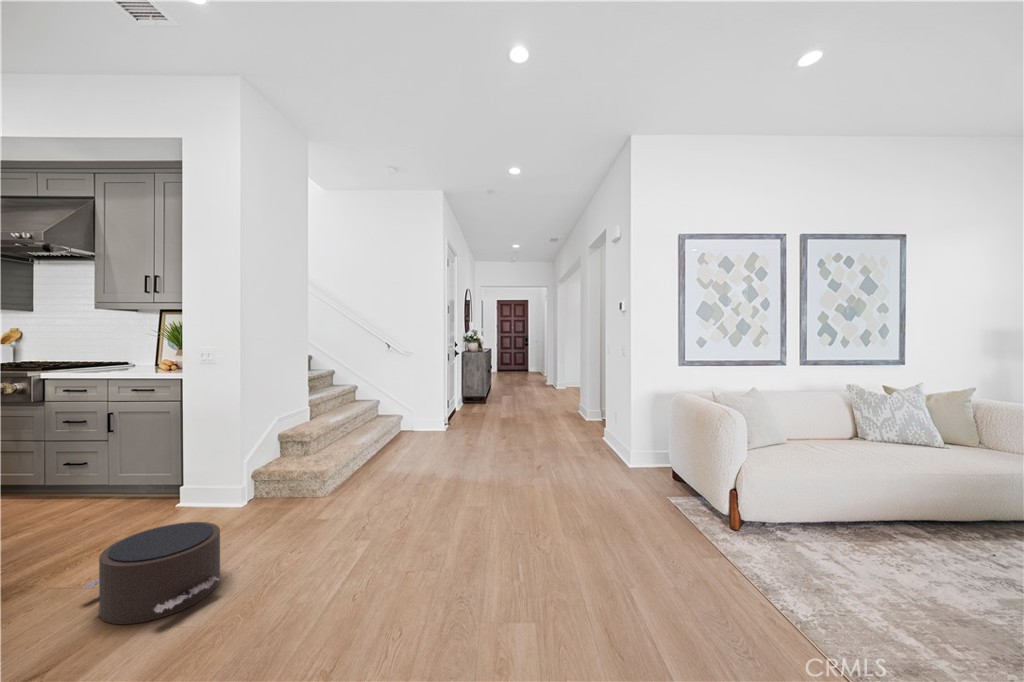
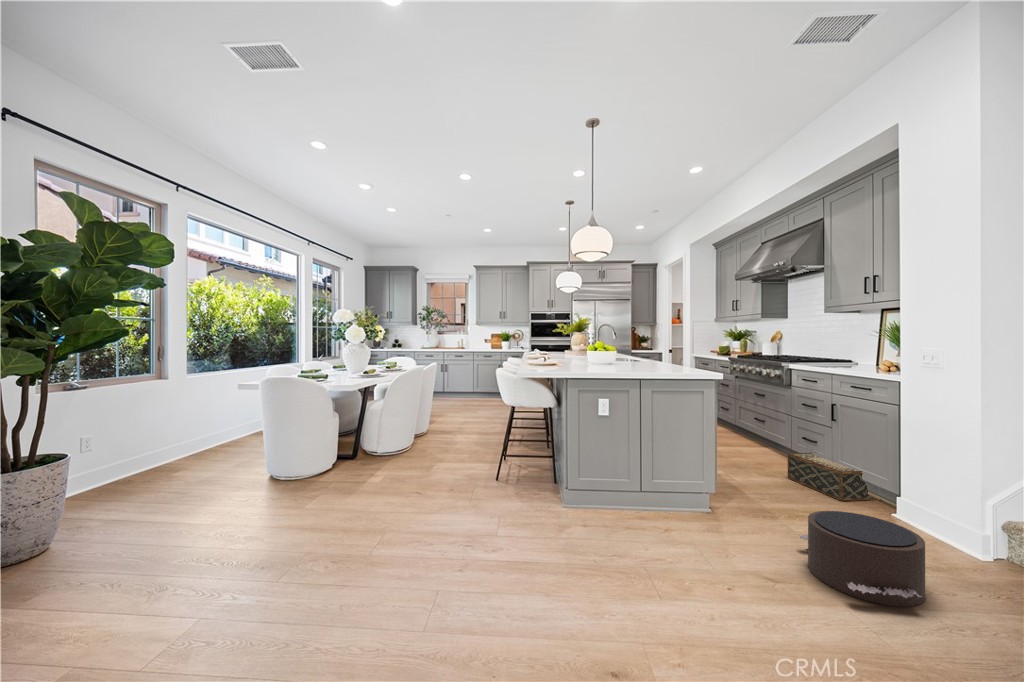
woven basket: none [46,474,162,521] -> present [788,453,877,501]

